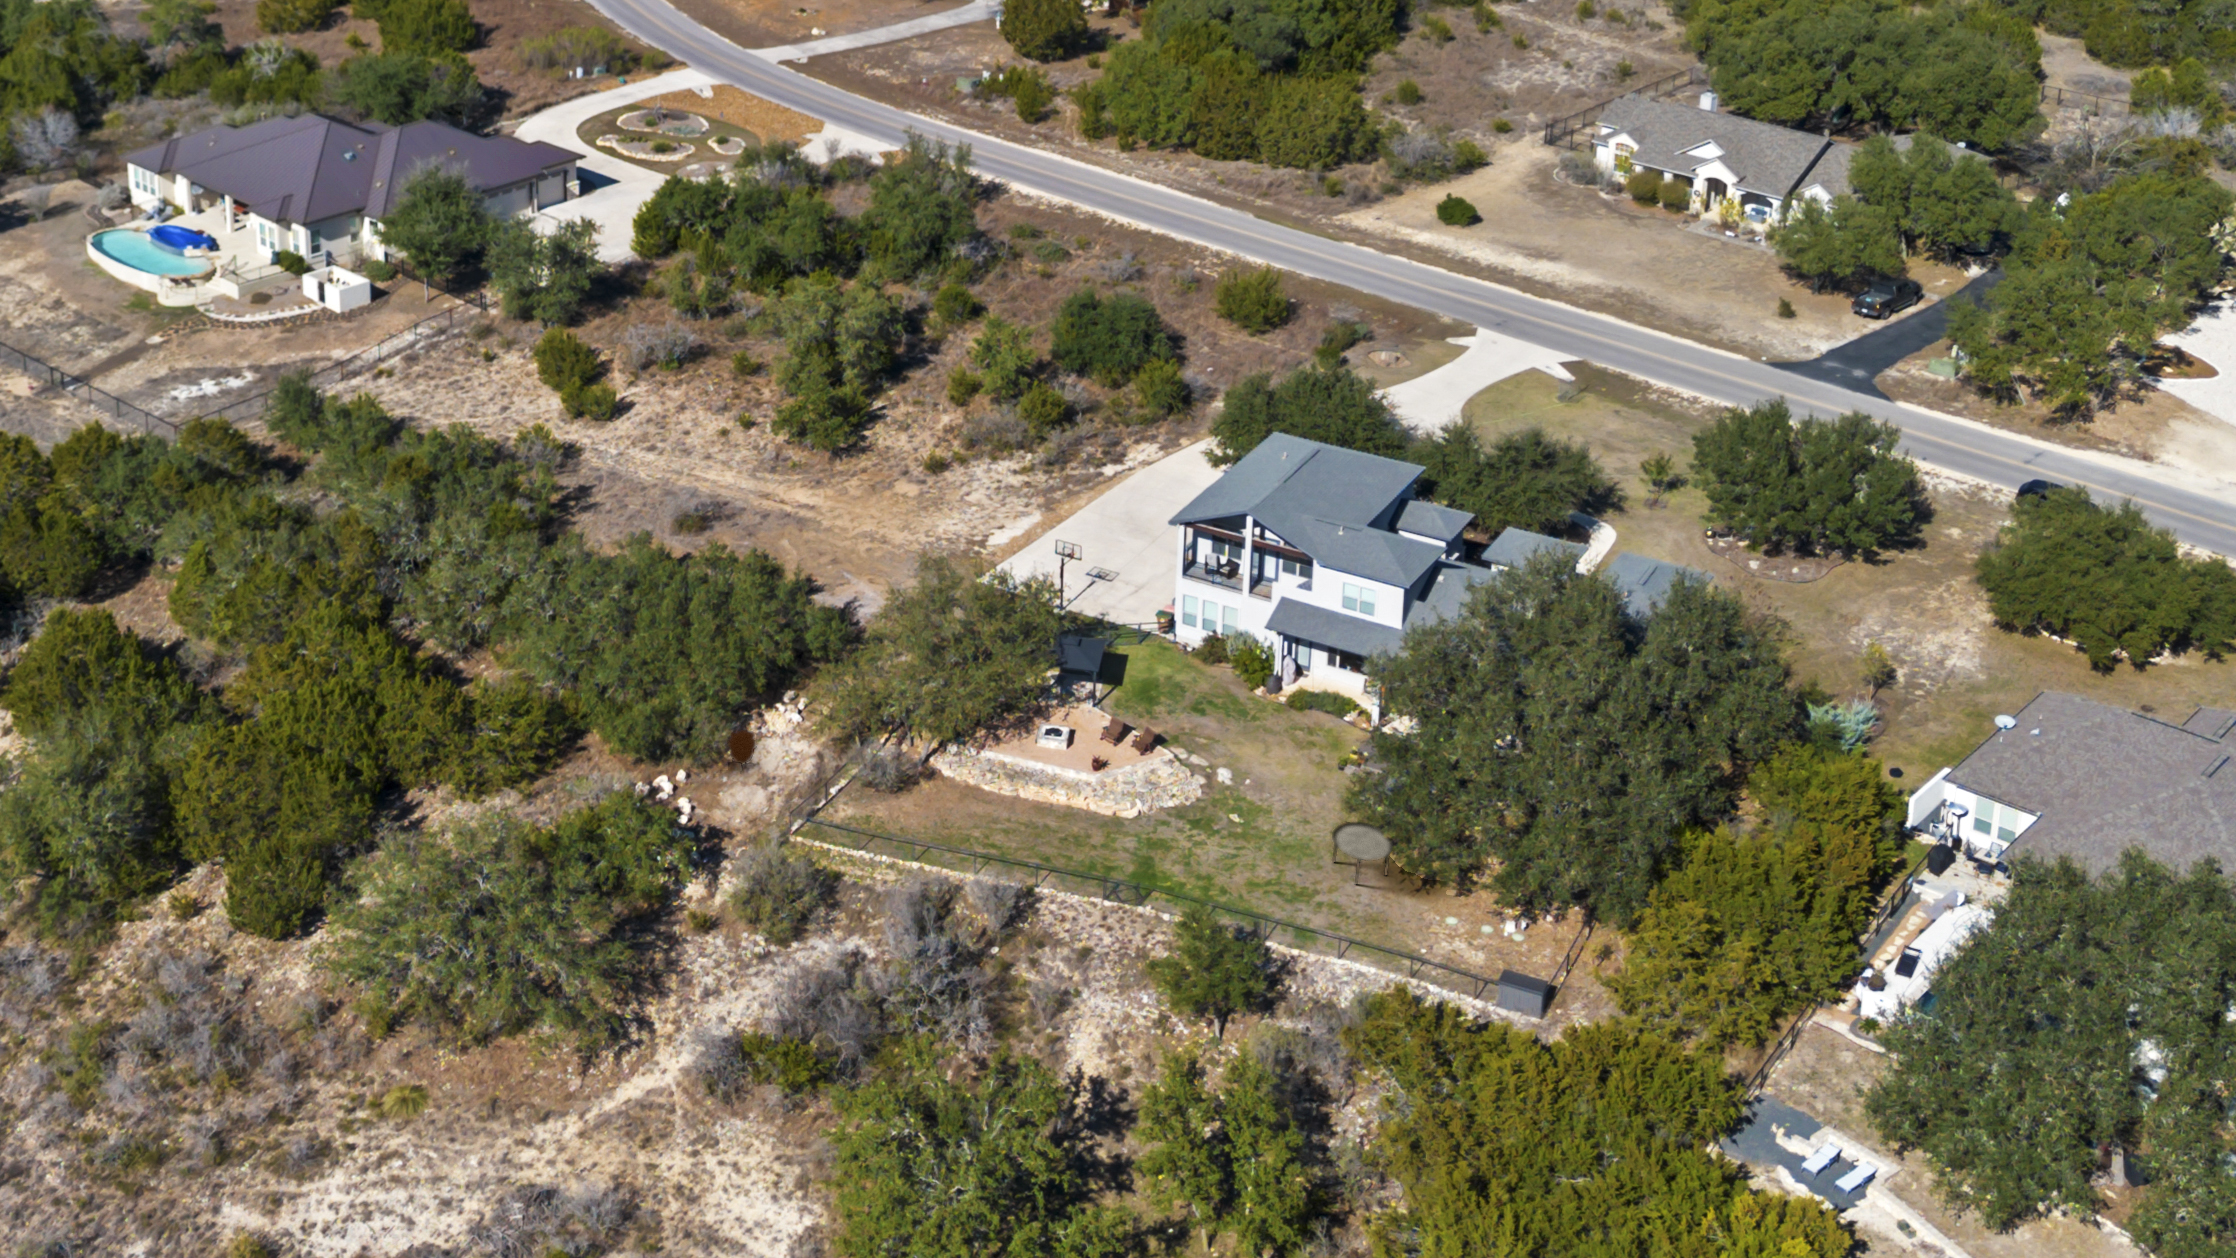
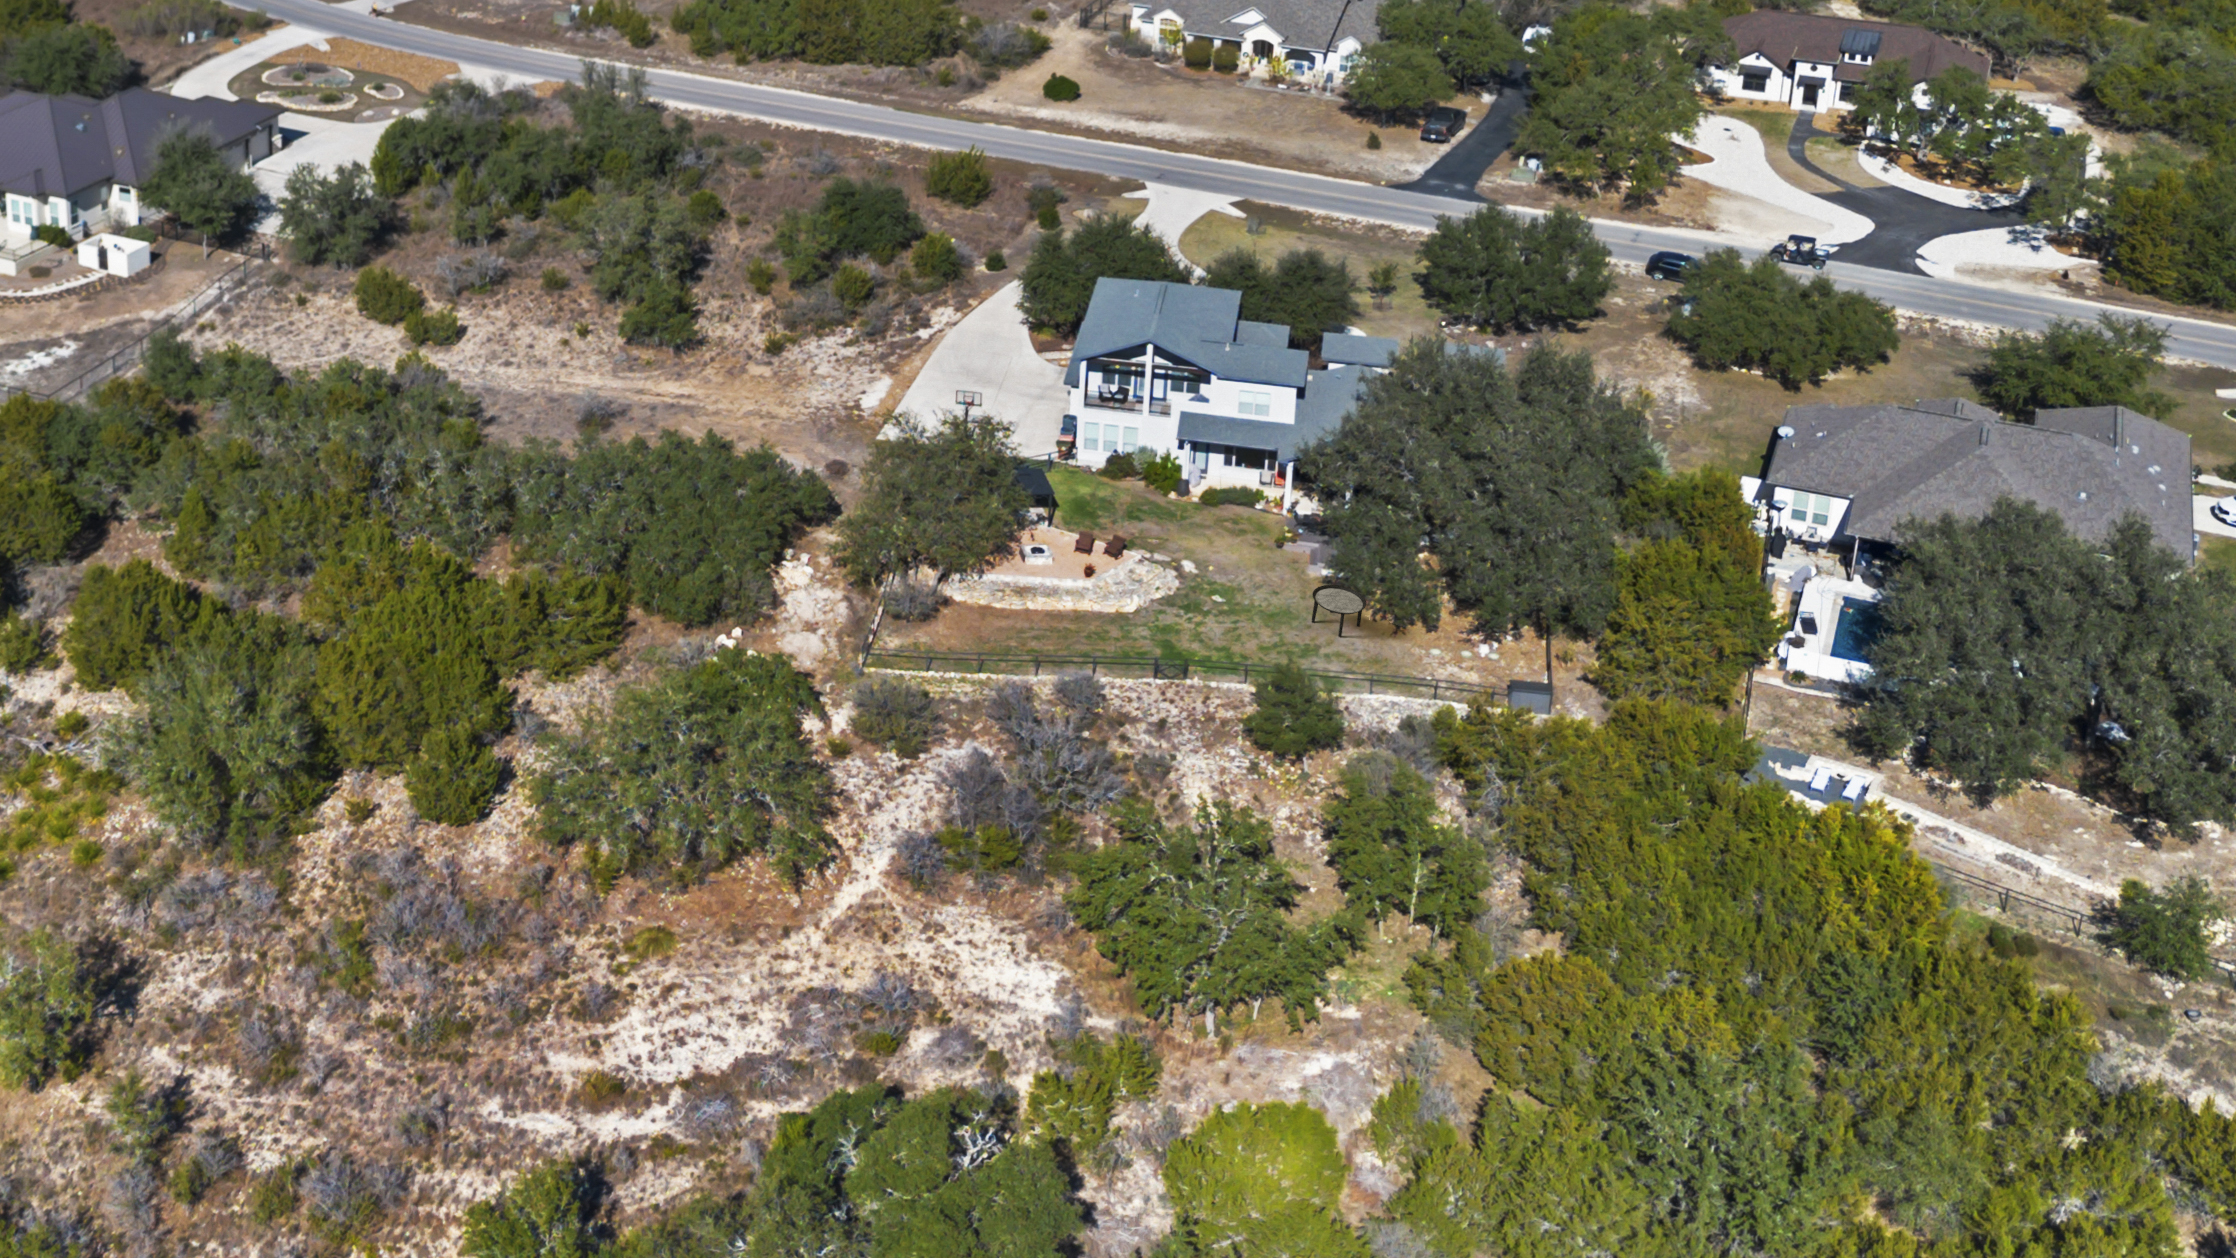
lounge chair: present [728,730,756,765] -> none [769,584,801,624]

